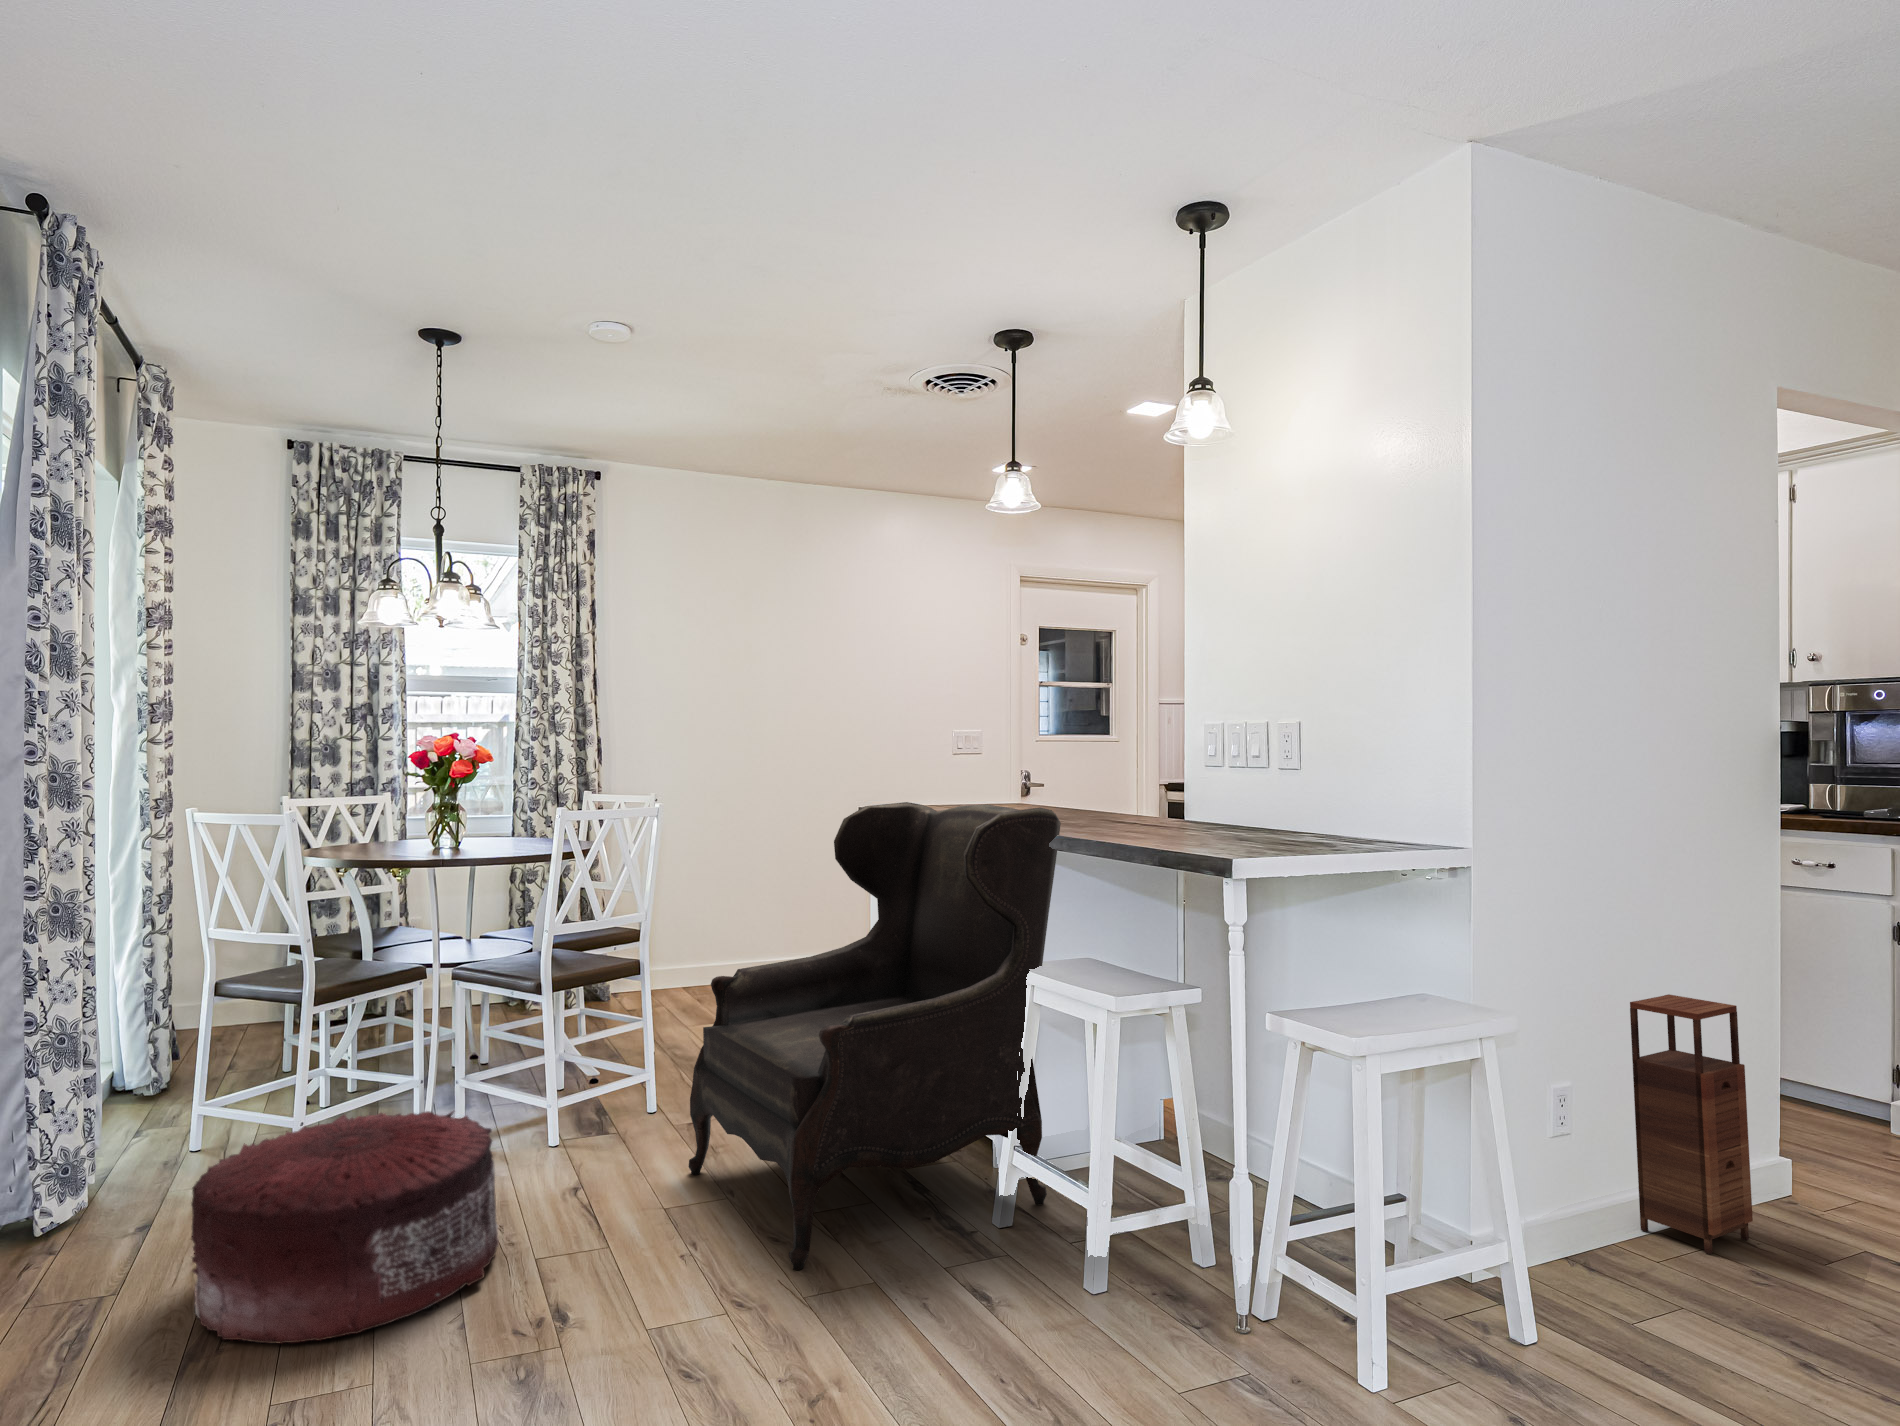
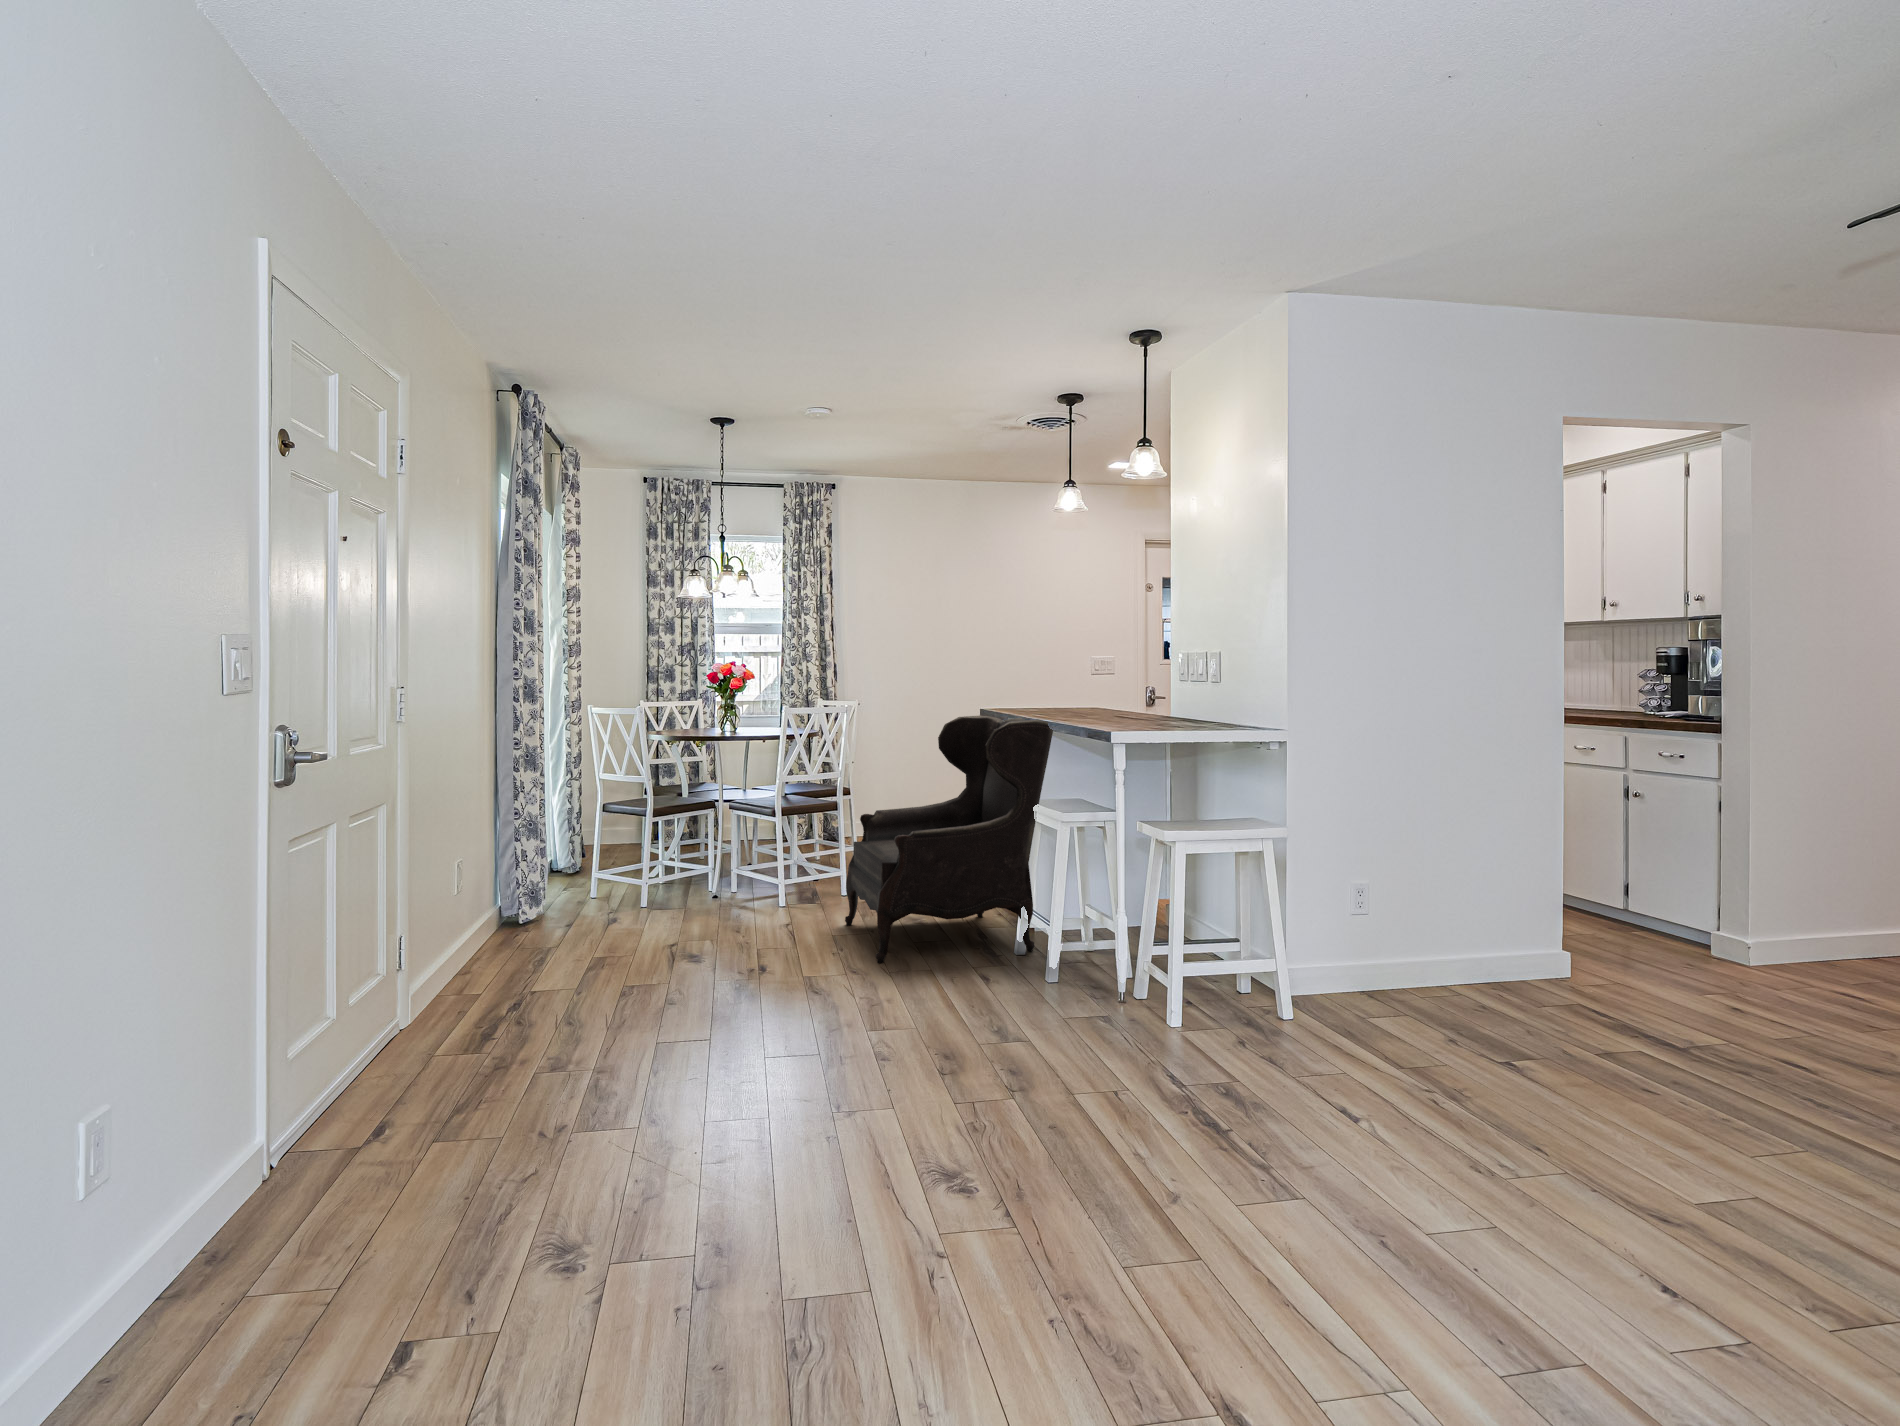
storage cabinet: present [1630,994,1753,1254] -> none [1381,850,1447,1003]
pouf: present [191,1111,499,1344] -> none [591,870,735,964]

